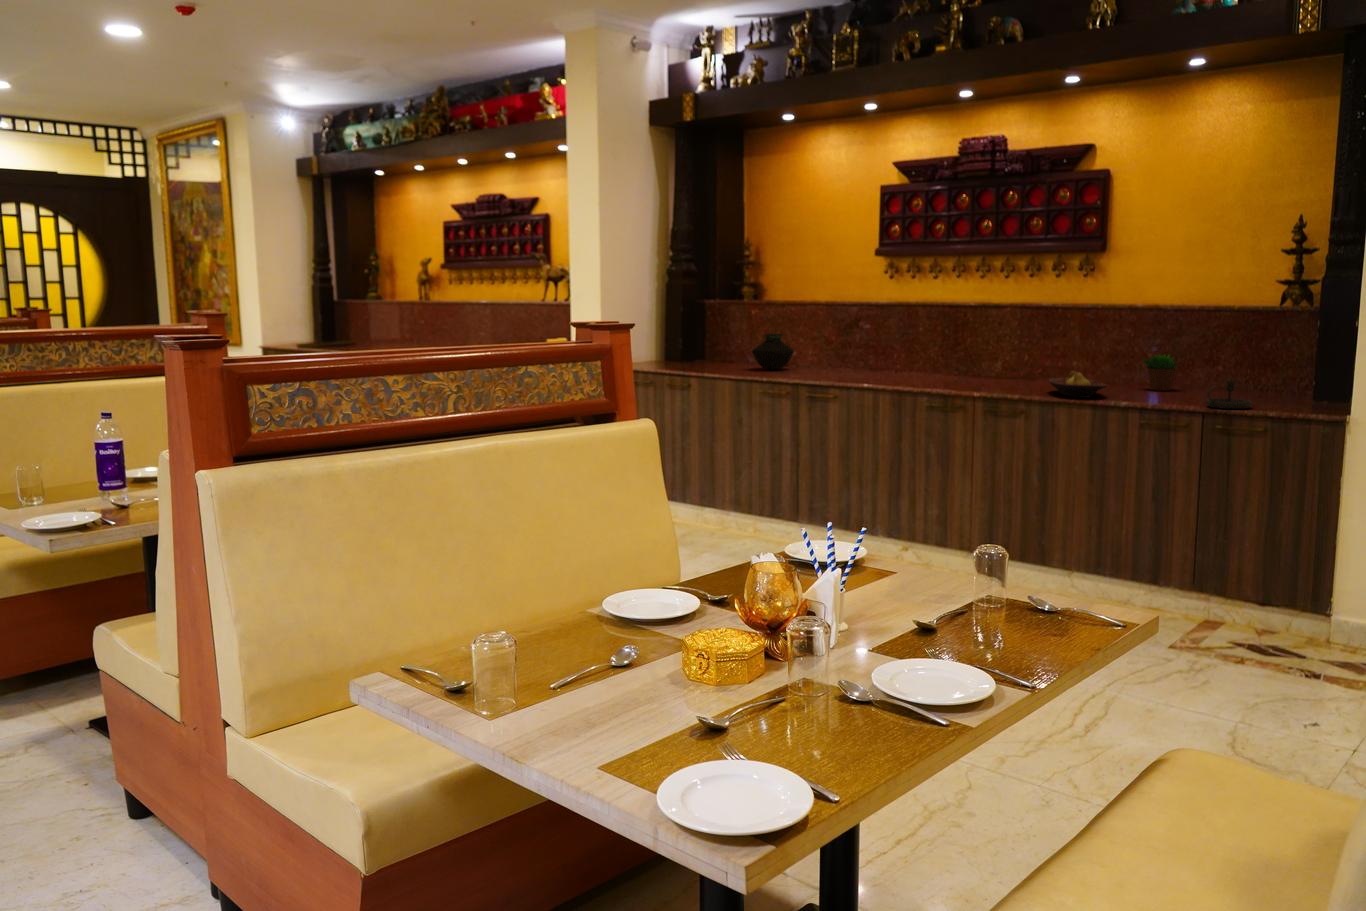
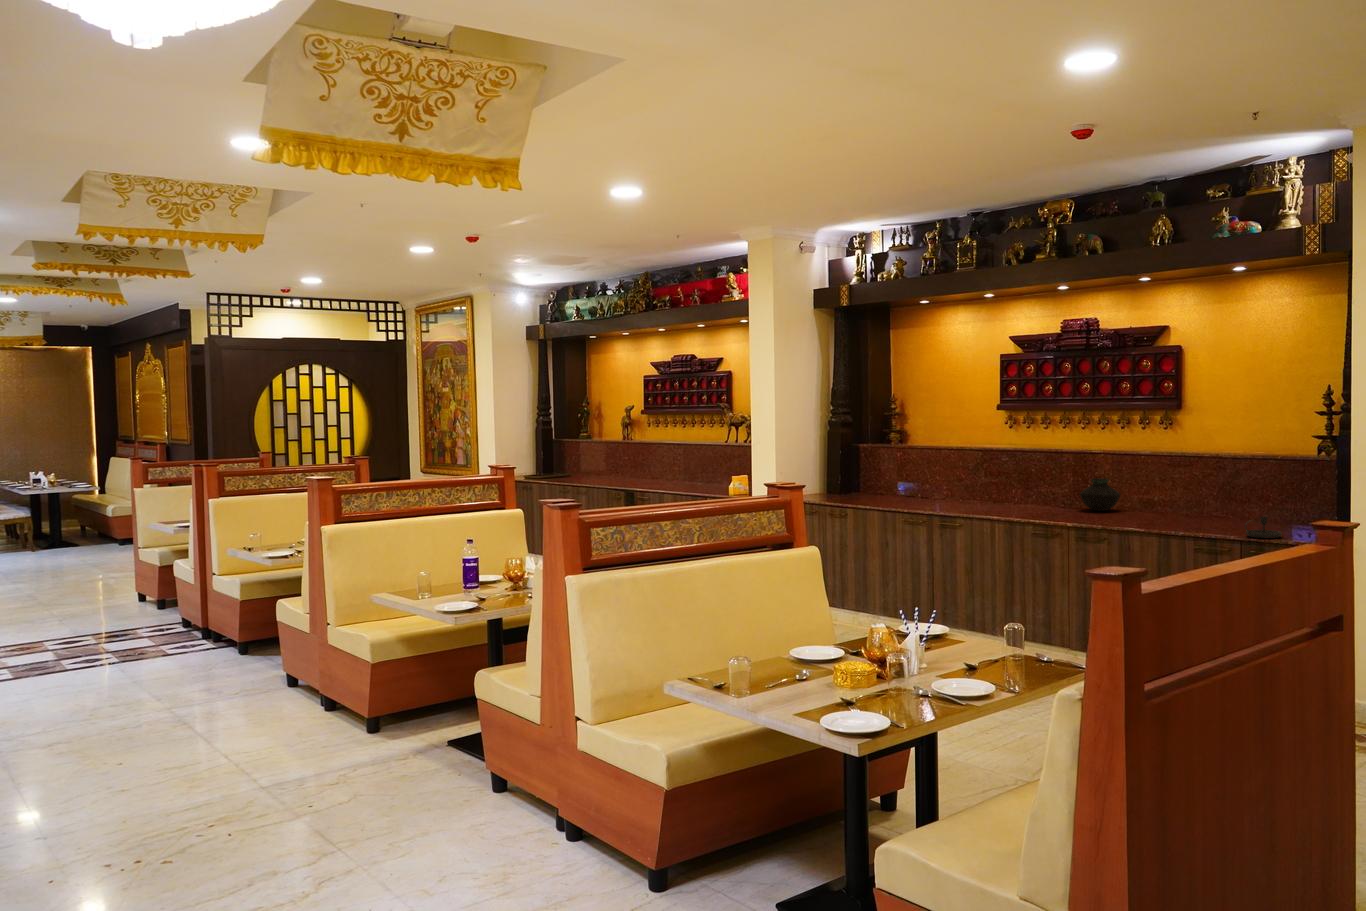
vase: present [752,334,794,369] -> present [1080,478,1120,511]
succulent plant: present [1143,355,1177,391] -> none [1208,493,1239,522]
fruit bowl: present [1048,371,1107,398] -> none [1129,506,1173,528]

